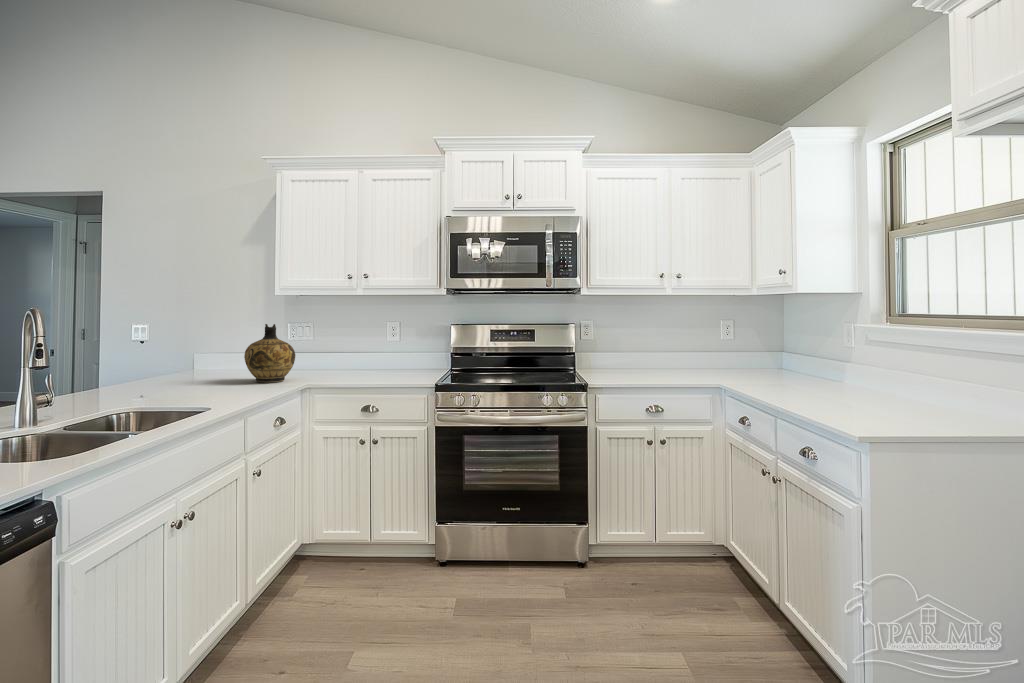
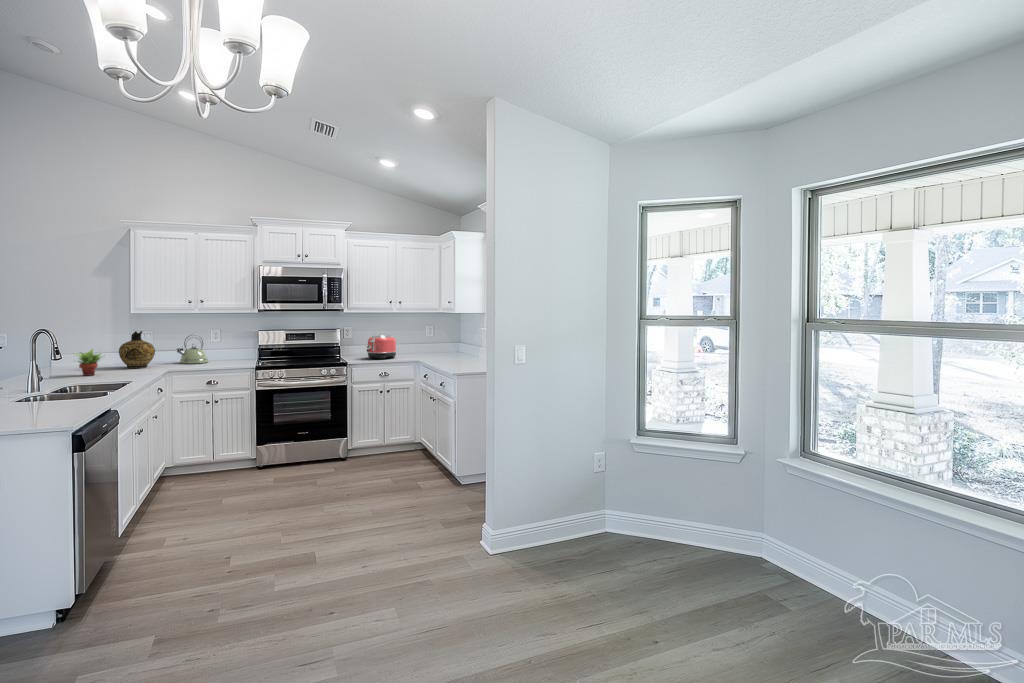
kettle: none [330,332,376,377] -> present [177,335,208,364]
toaster: none [622,335,675,378] -> present [367,335,396,359]
succulent plant: none [155,350,204,394] -> present [76,349,101,376]

